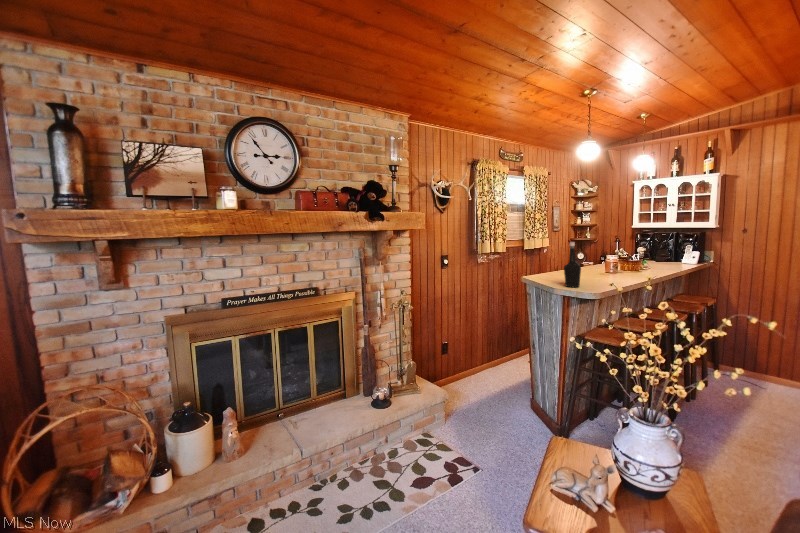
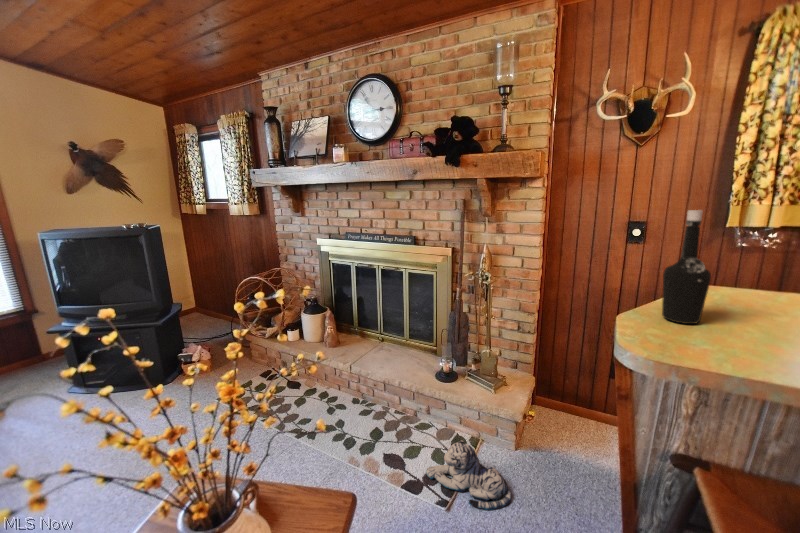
plush toy: none [447,423,494,469] -> present [426,440,511,510]

